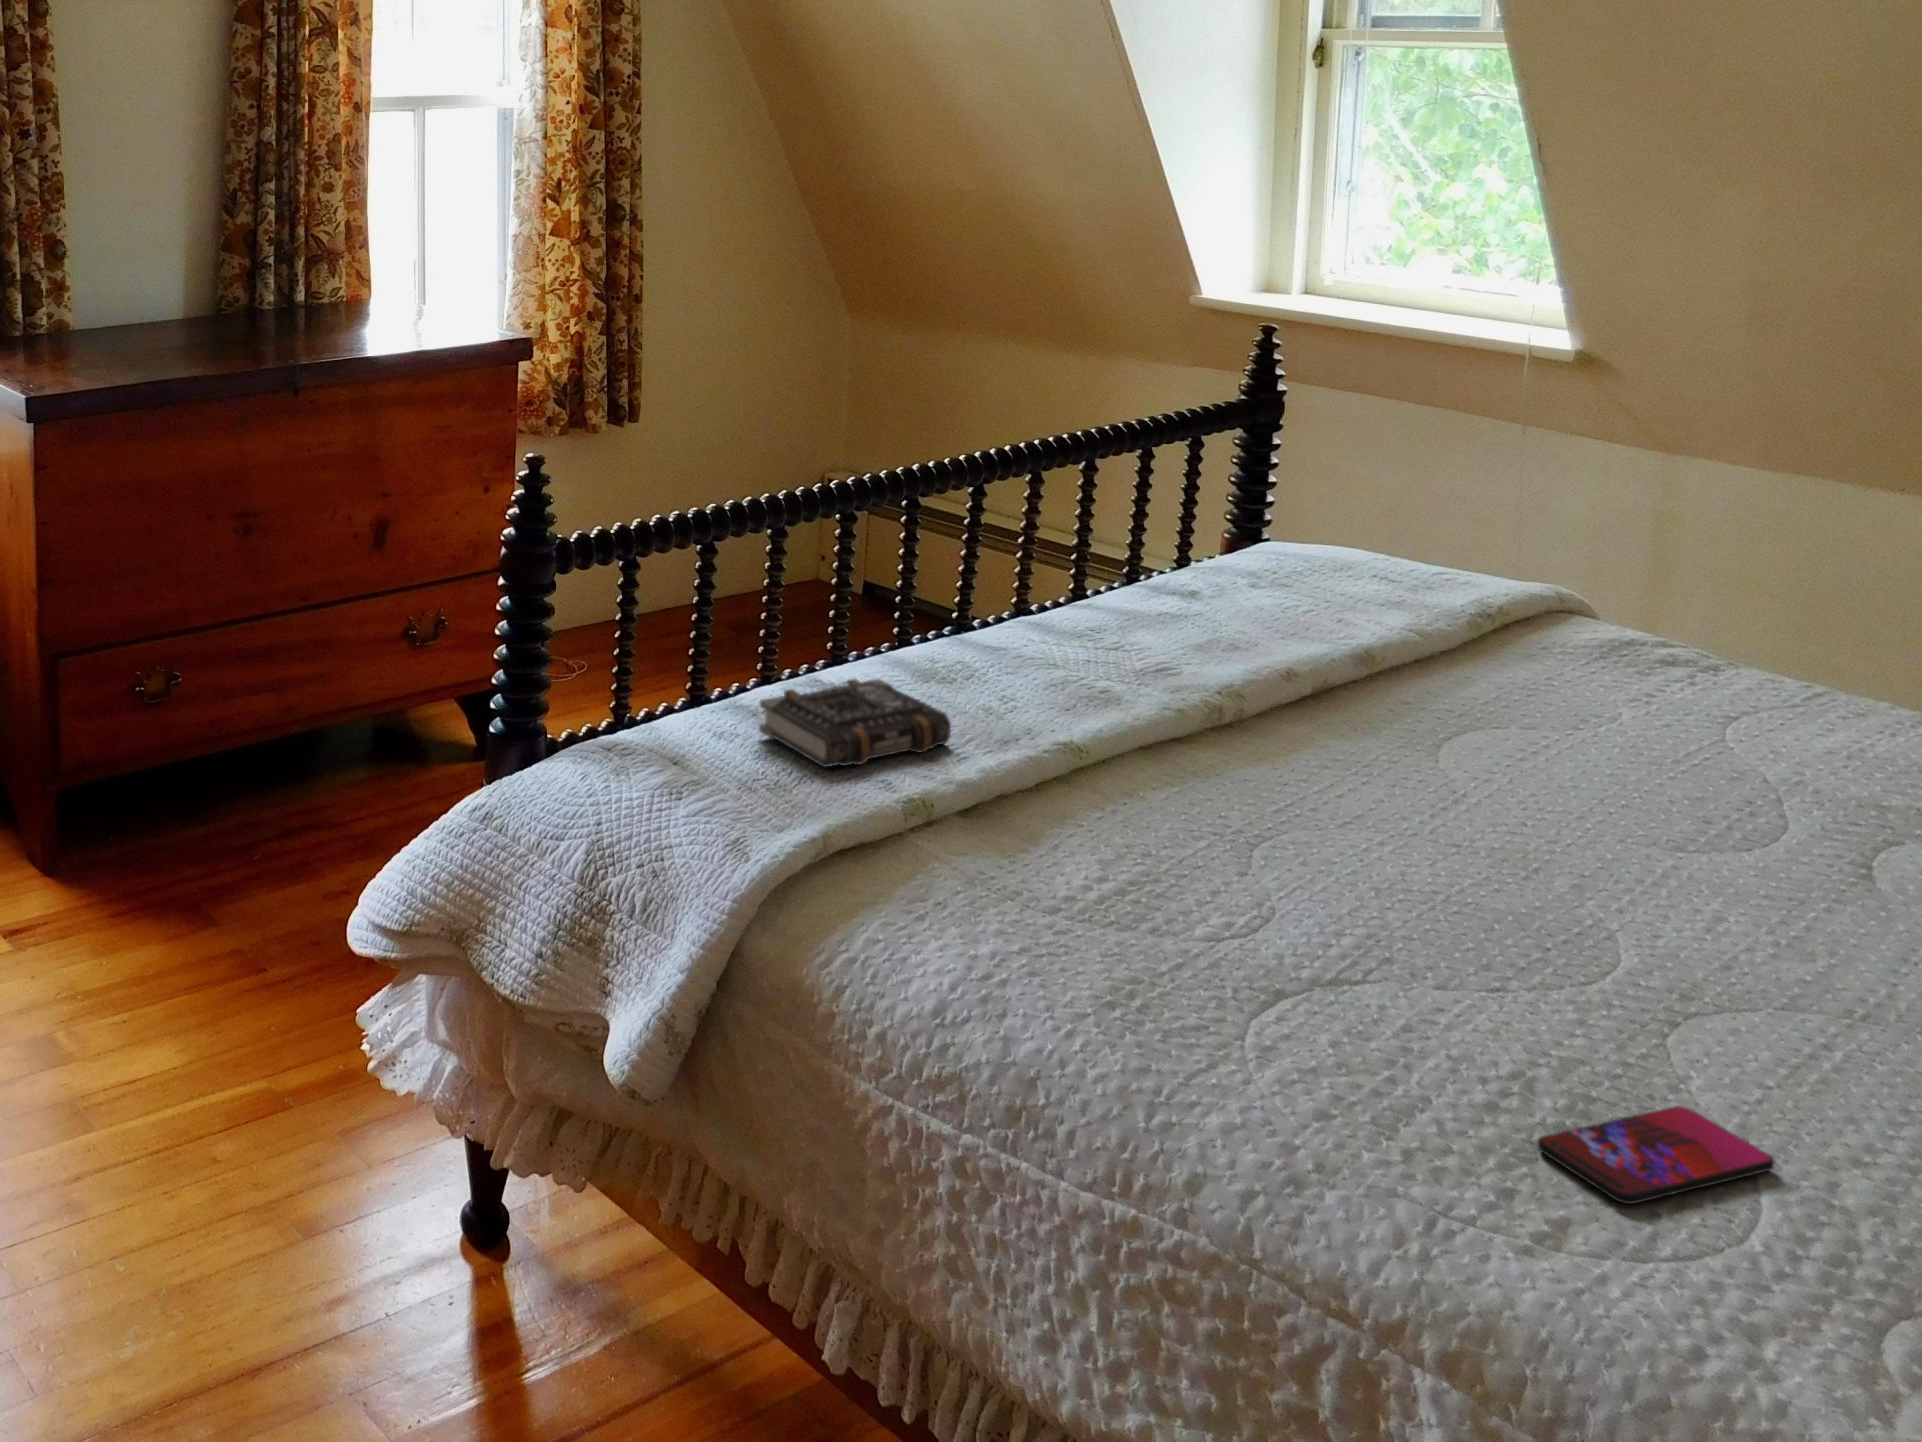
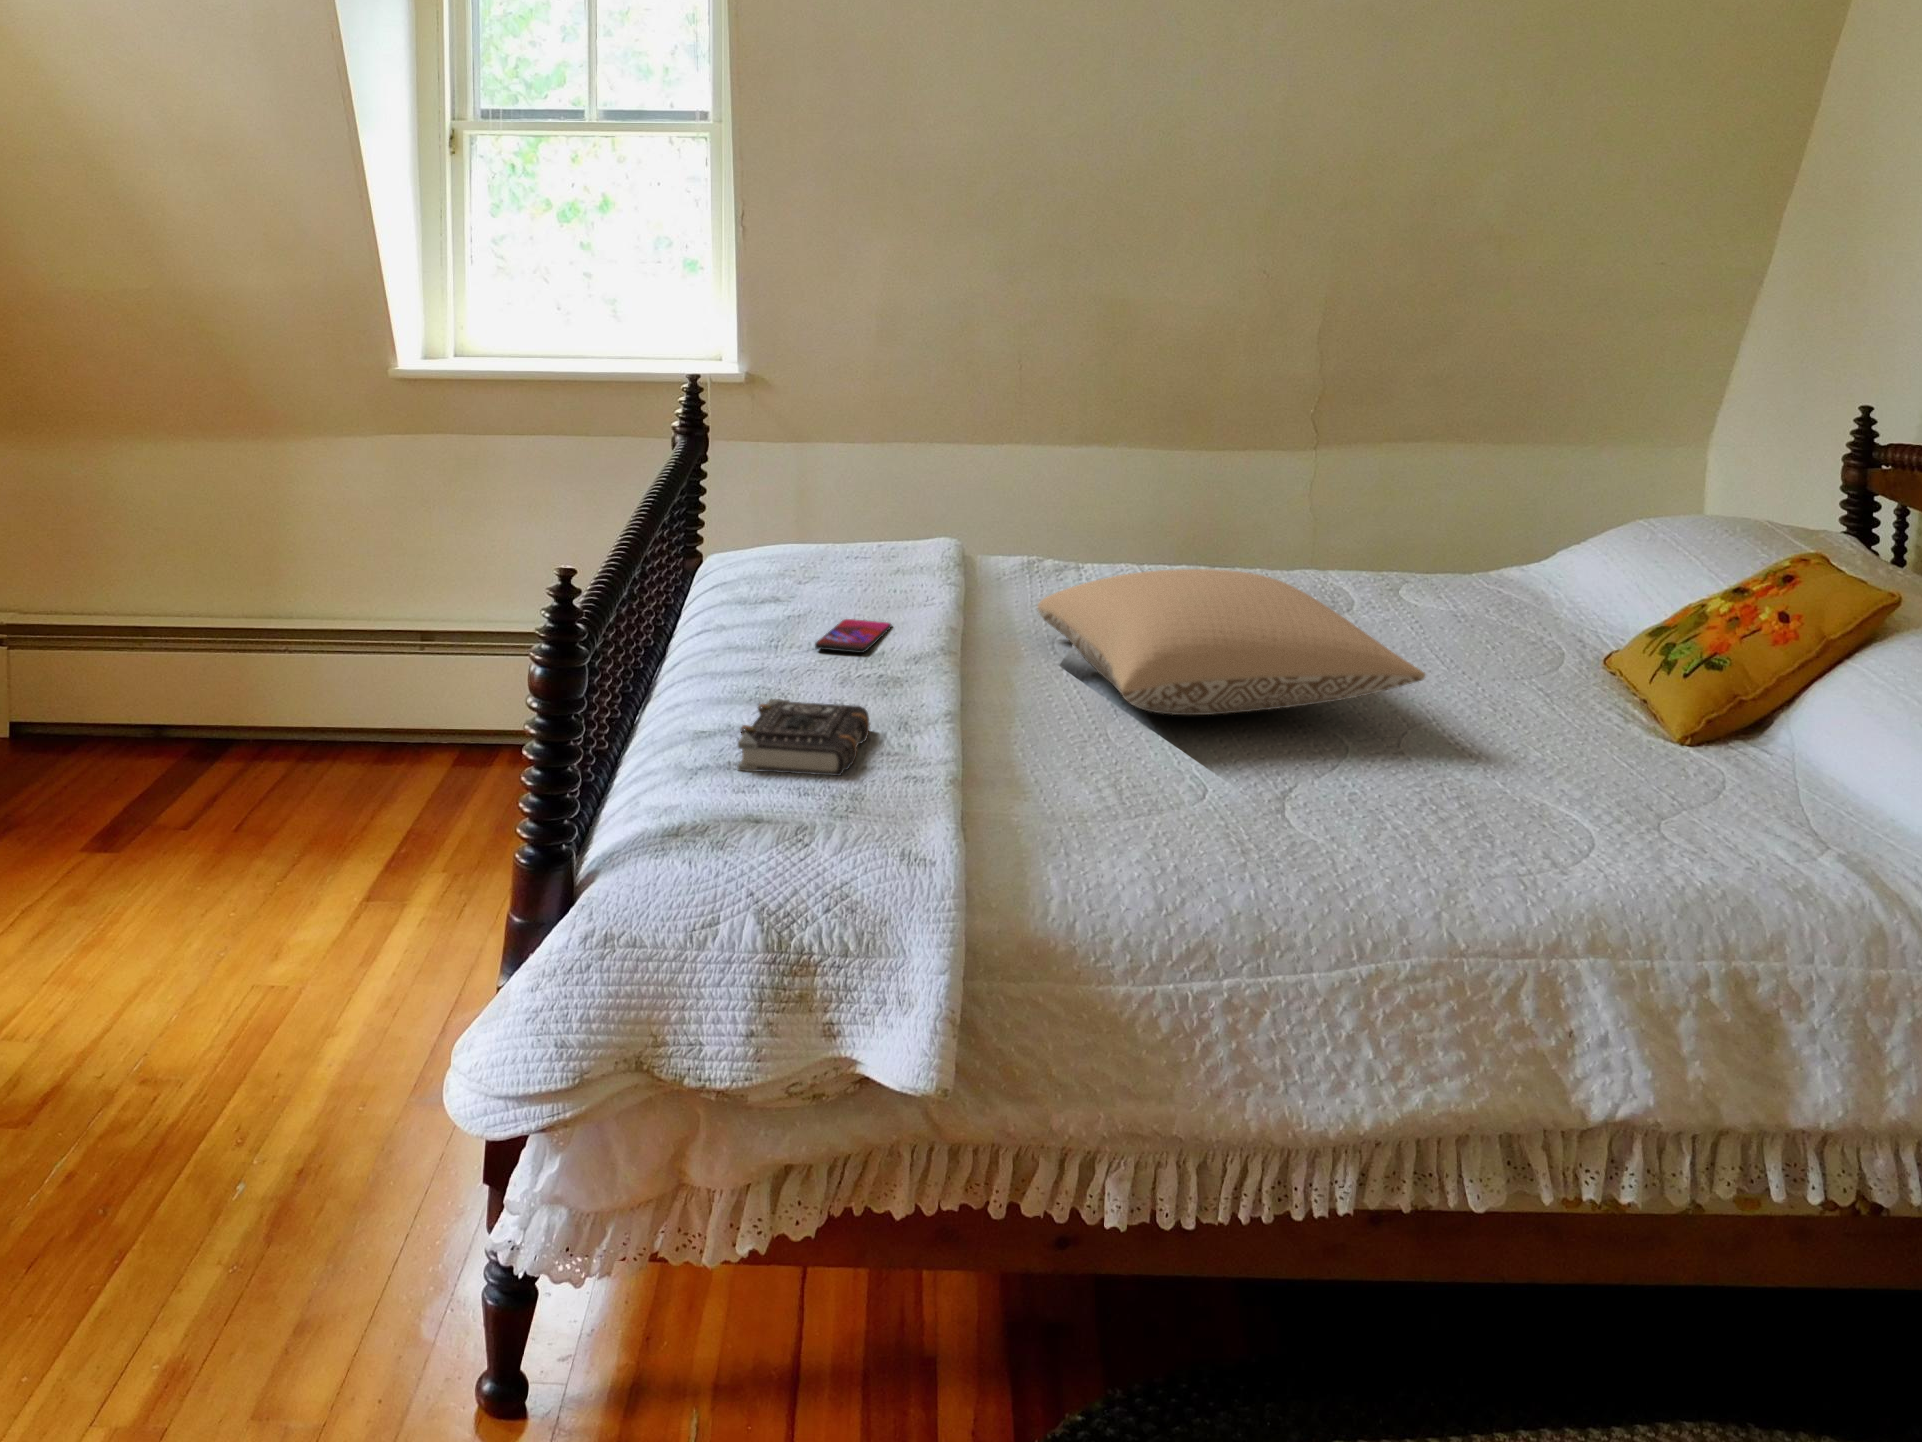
pillow: none [1223,672,1825,945] -> present [1038,569,1425,715]
smartphone: present [1537,1106,1774,1204] -> present [815,619,892,653]

